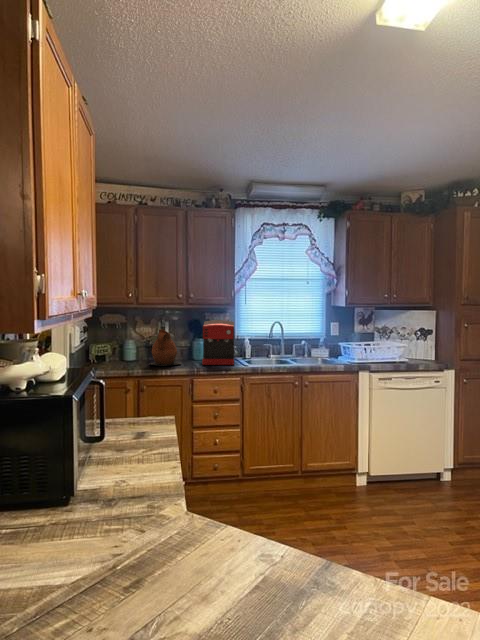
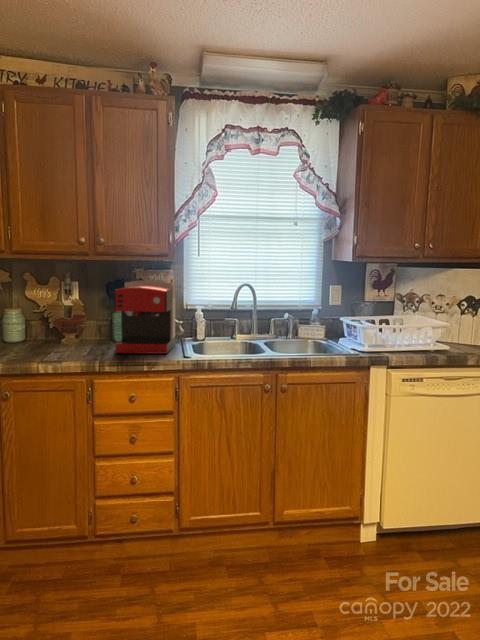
ceramic pitcher: present [150,329,181,366] -> none [27,295,85,355]

